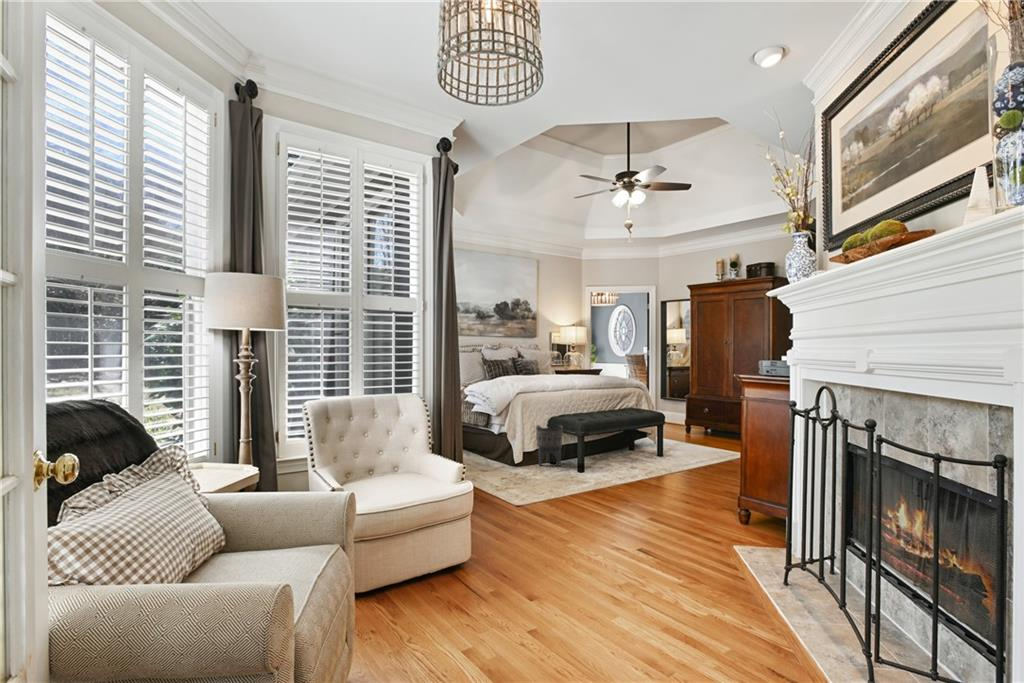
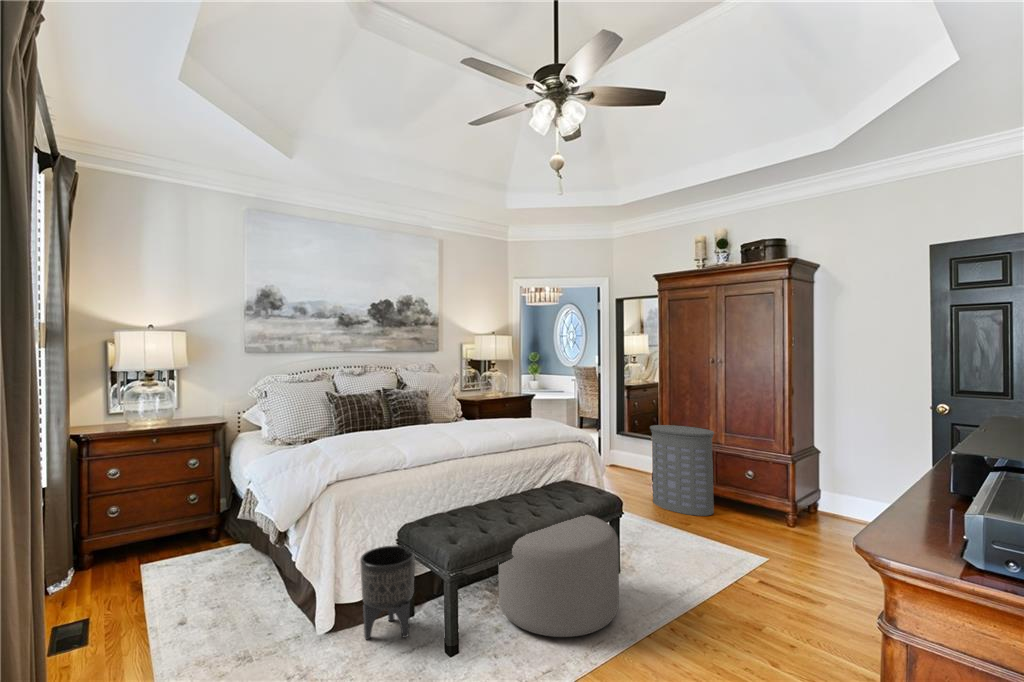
laundry hamper: none [684,386,727,441] -> present [650,425,714,516]
ottoman: none [602,416,667,467] -> present [499,515,619,637]

